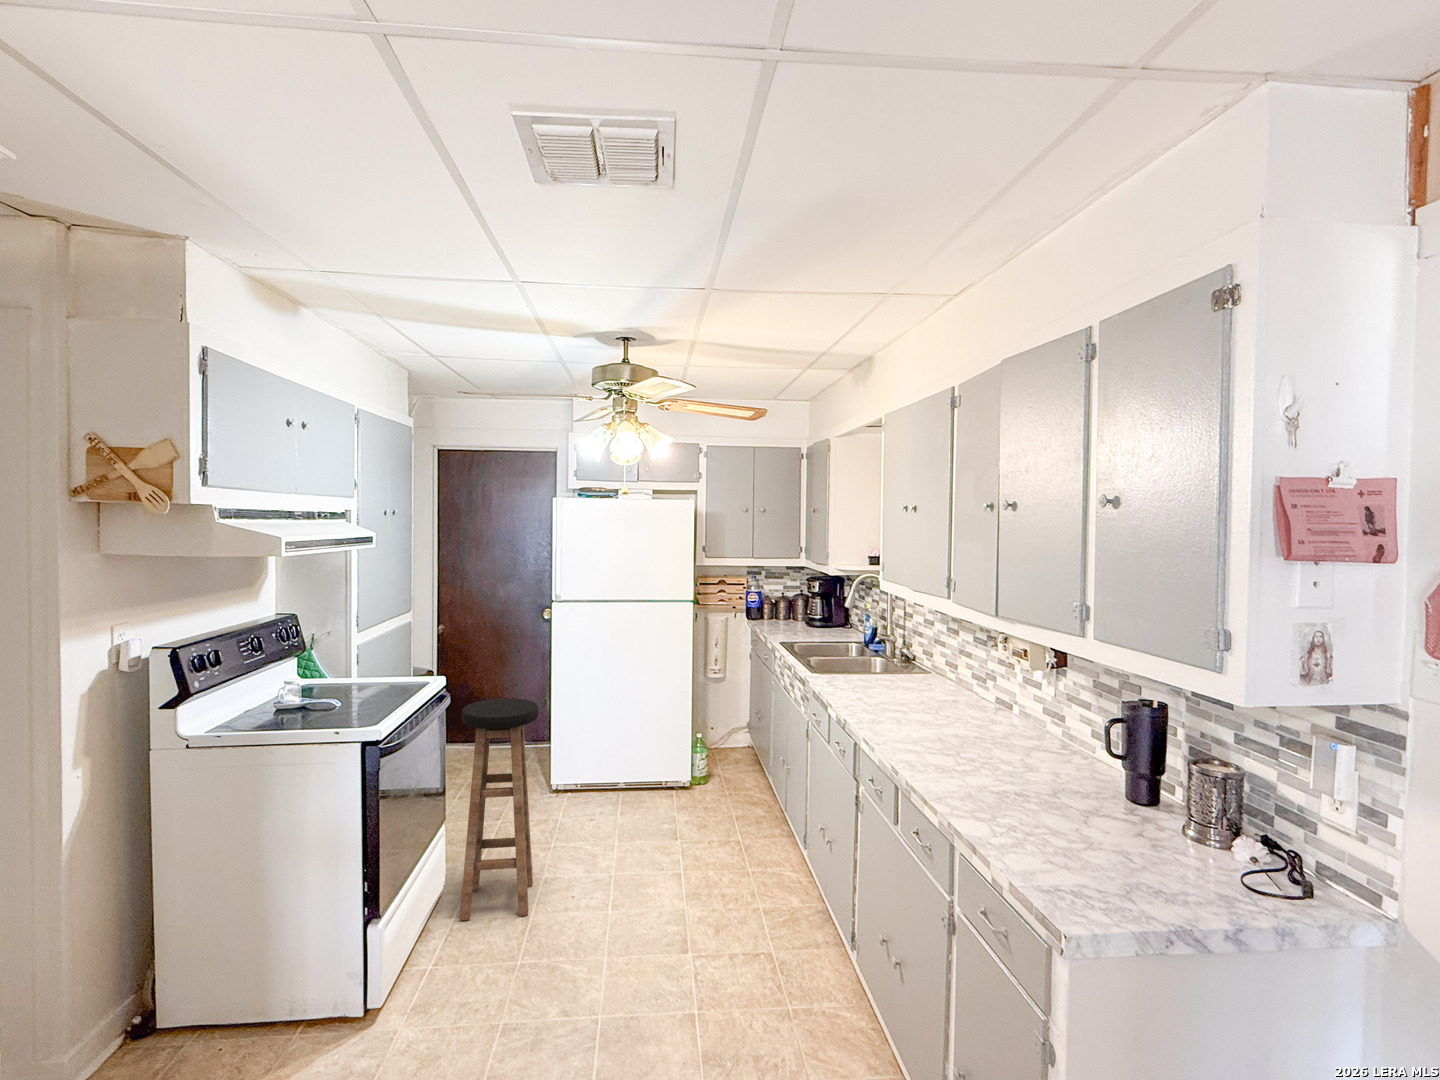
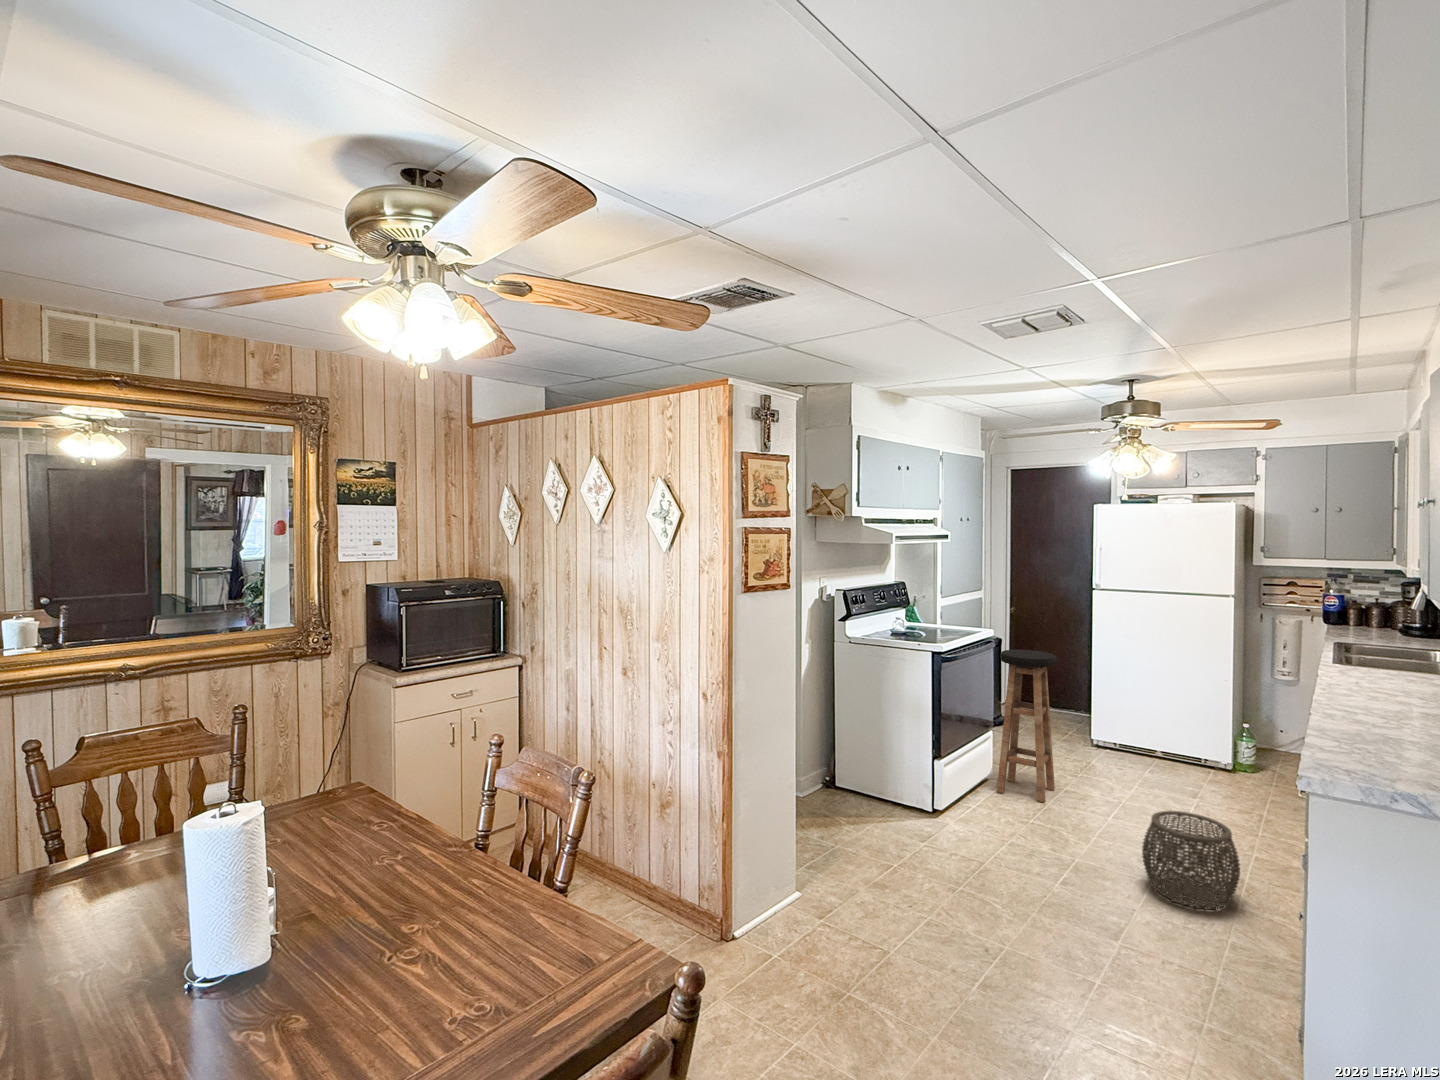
woven basket: none [689,898,797,1041] -> present [1142,811,1240,909]

